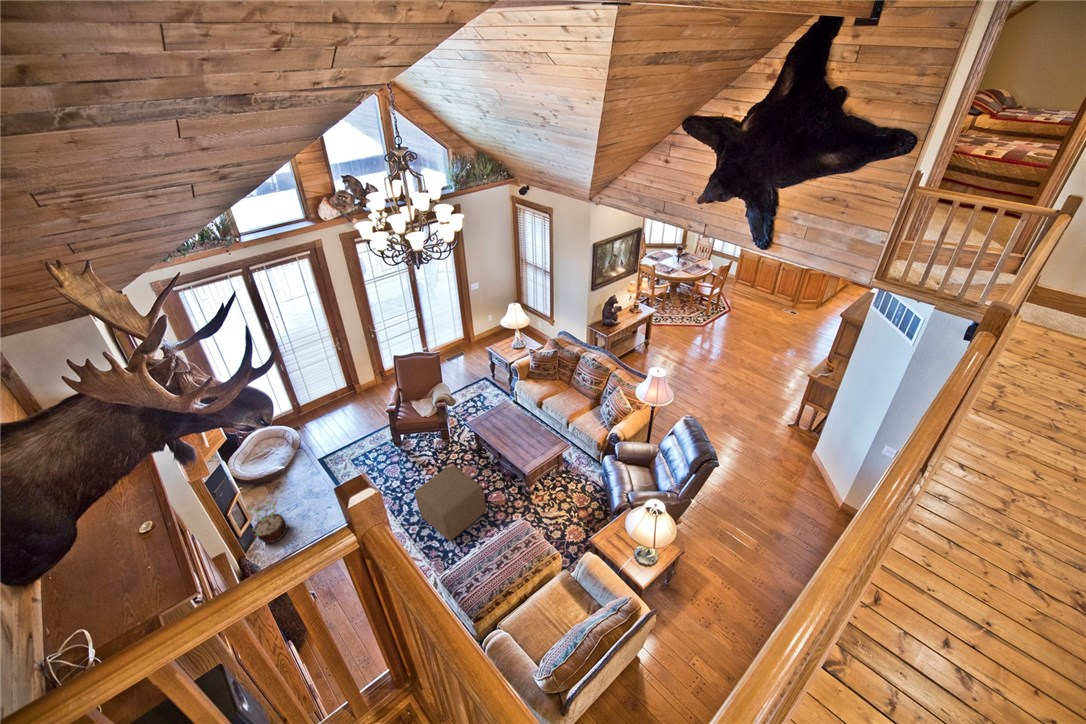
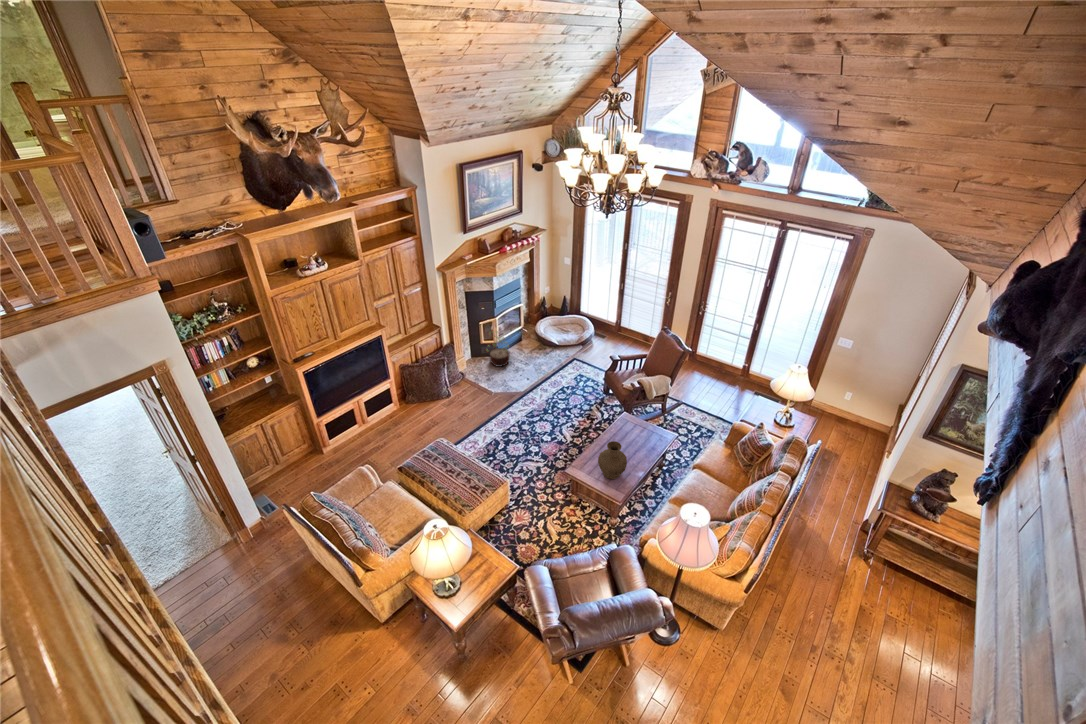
vase: none [518,420,542,453] -> present [598,441,627,479]
ottoman: present [415,465,486,541] -> none [502,403,565,471]

